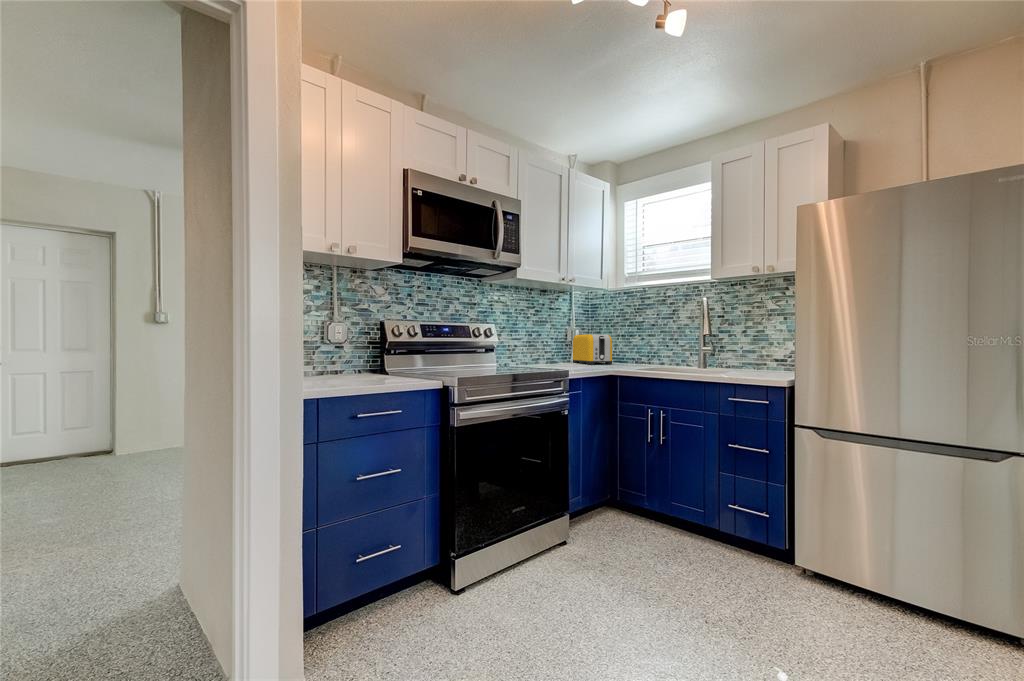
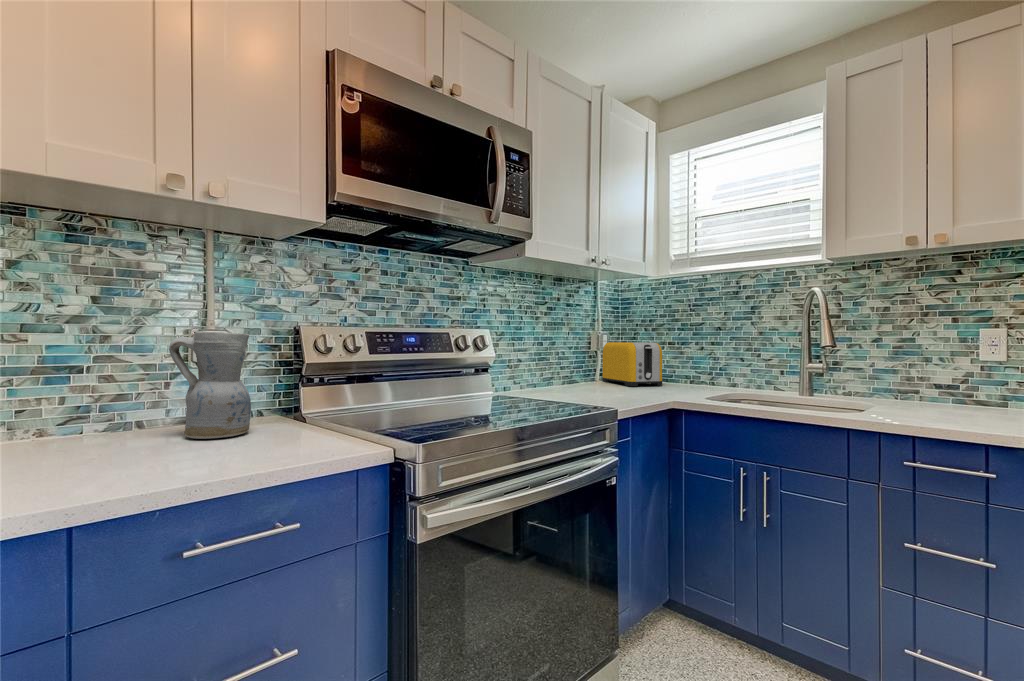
ceramic pitcher: none [327,322,367,378] -> present [169,331,251,439]

